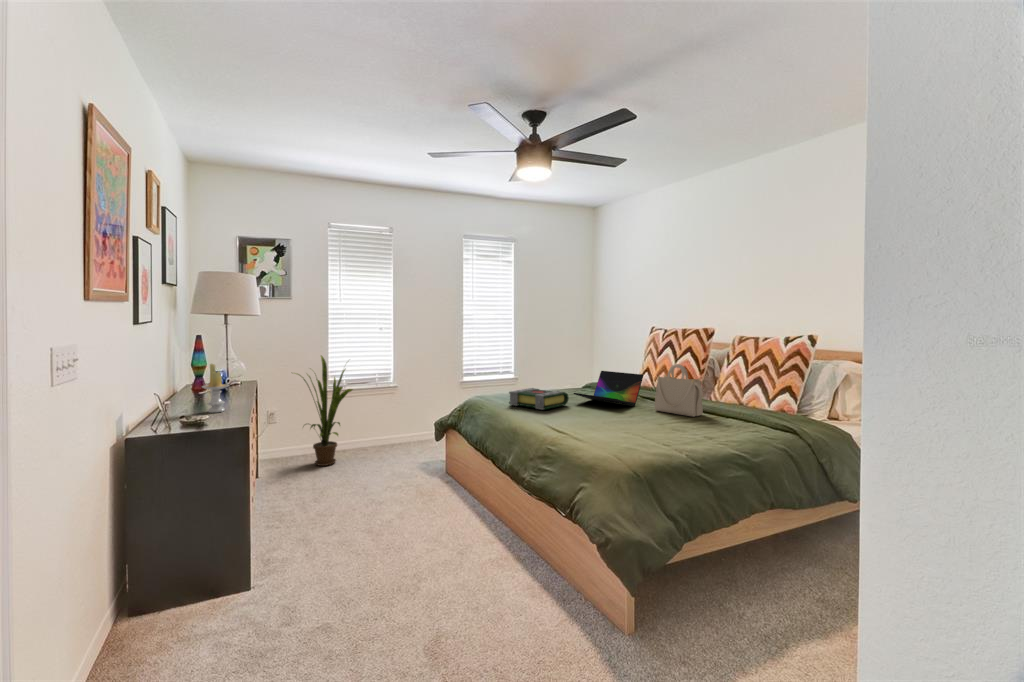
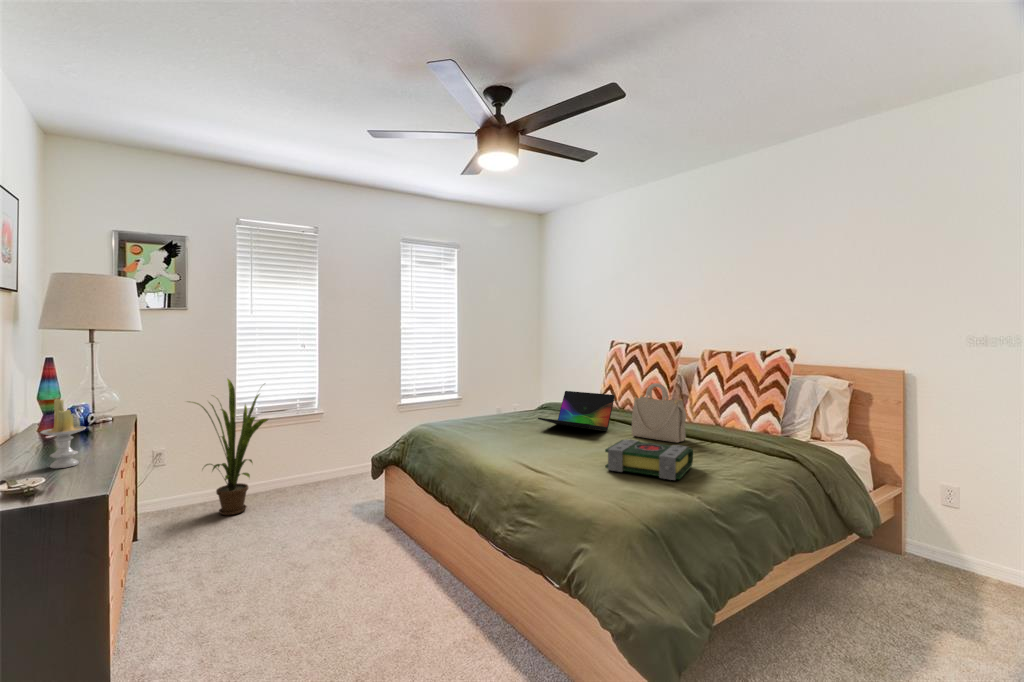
book: present [509,388,569,410] -> present [605,439,693,480]

